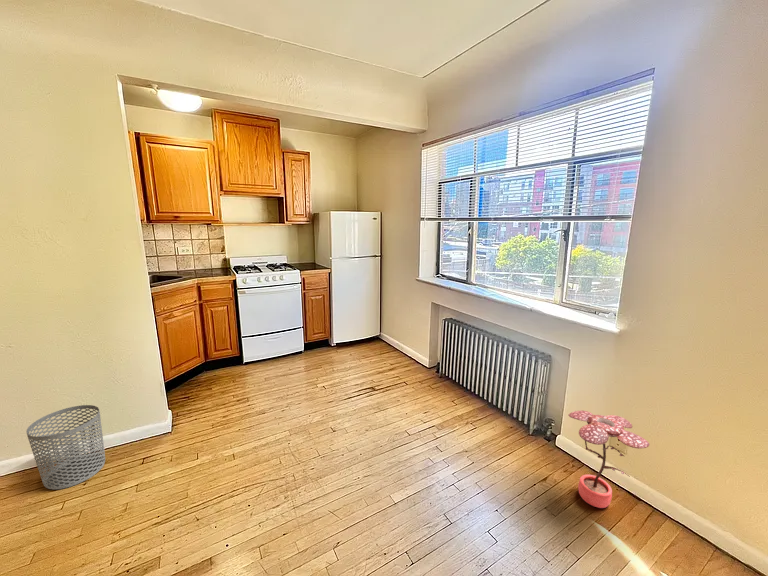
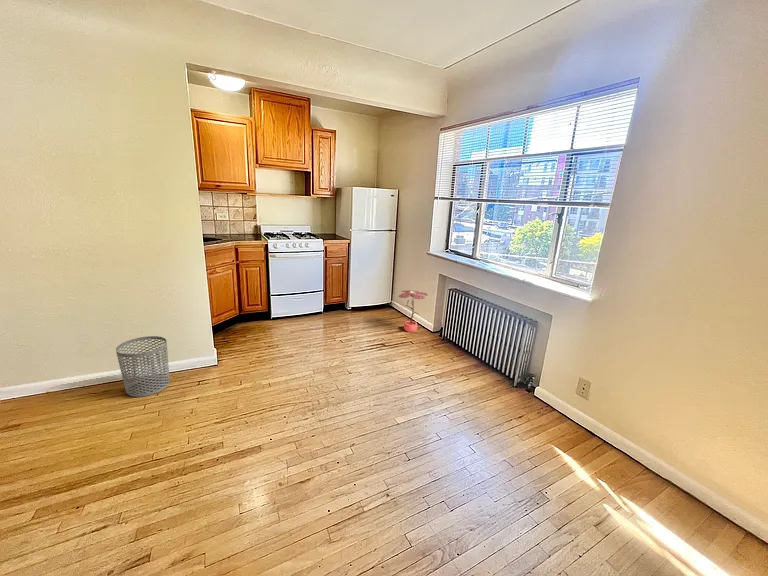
potted plant: present [568,410,649,508] -> present [399,290,428,332]

